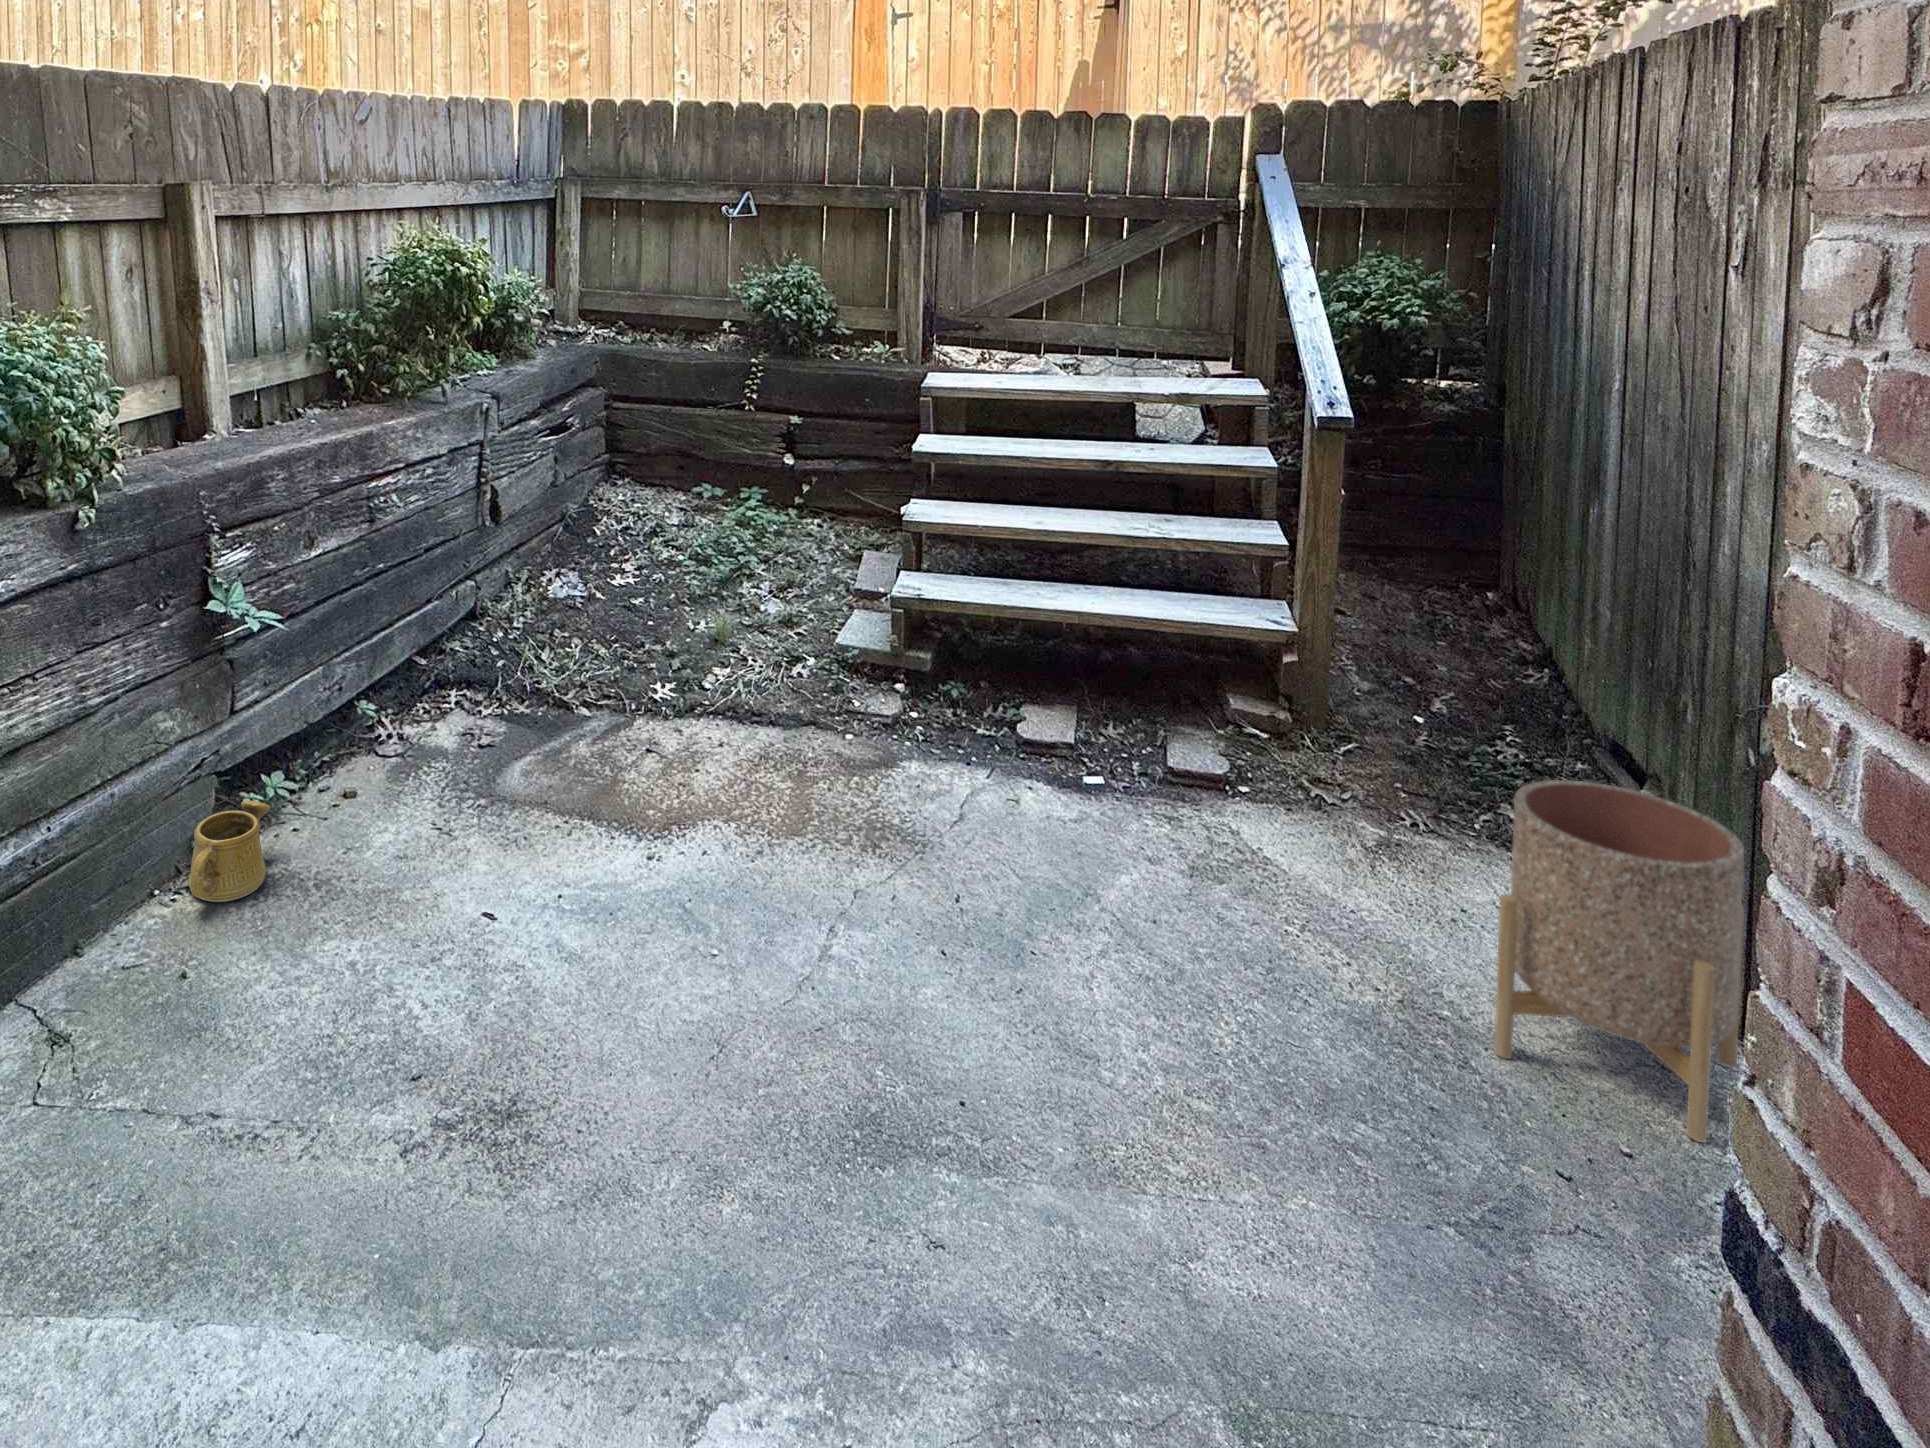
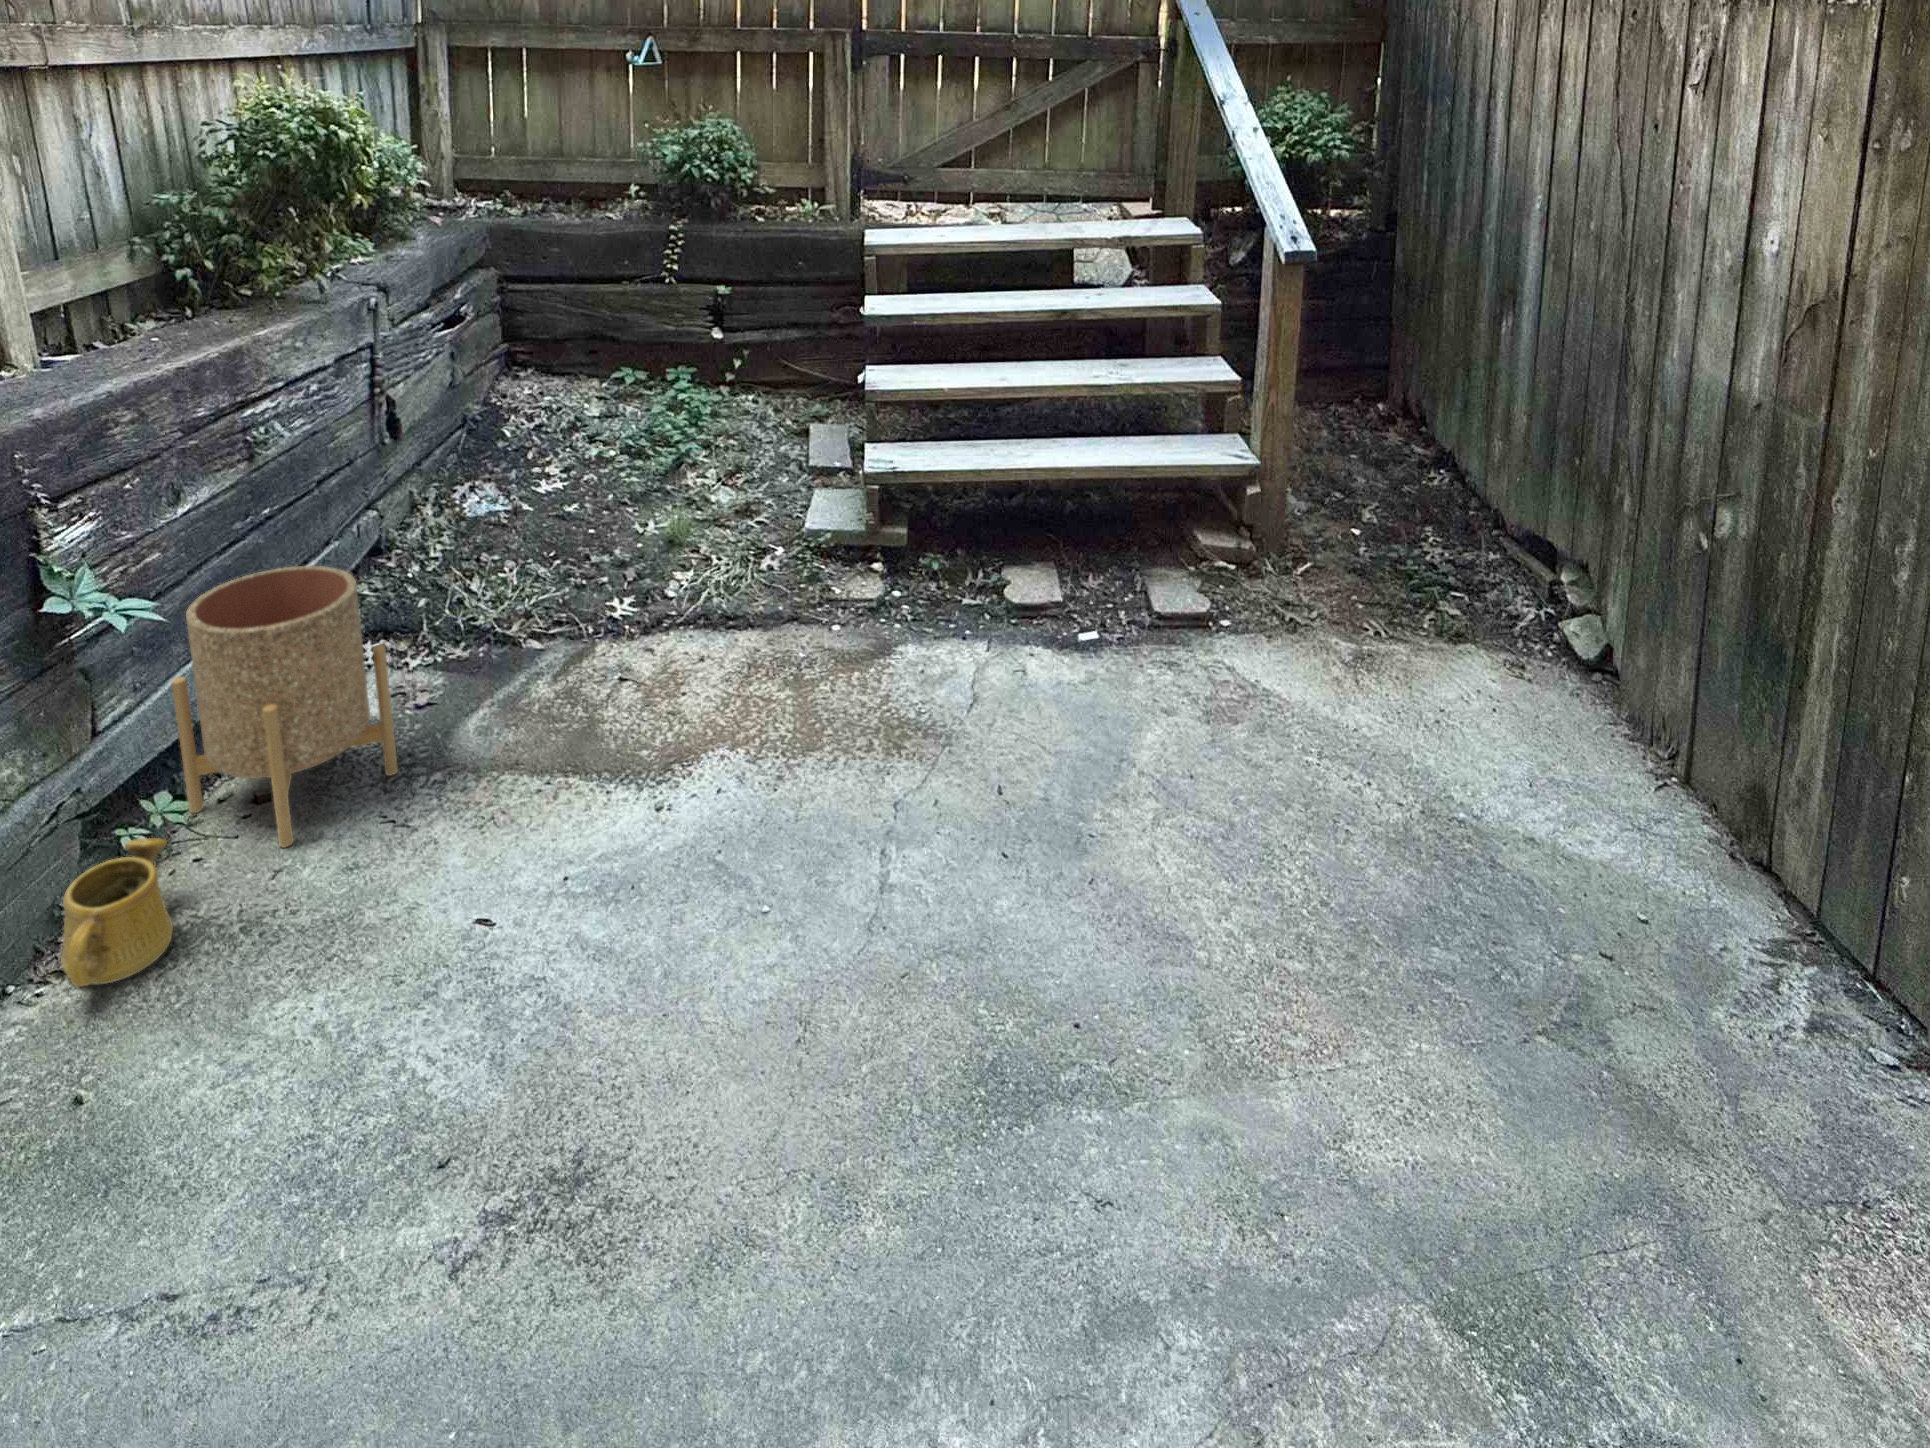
planter: present [1494,780,1744,1142] -> present [172,566,398,847]

